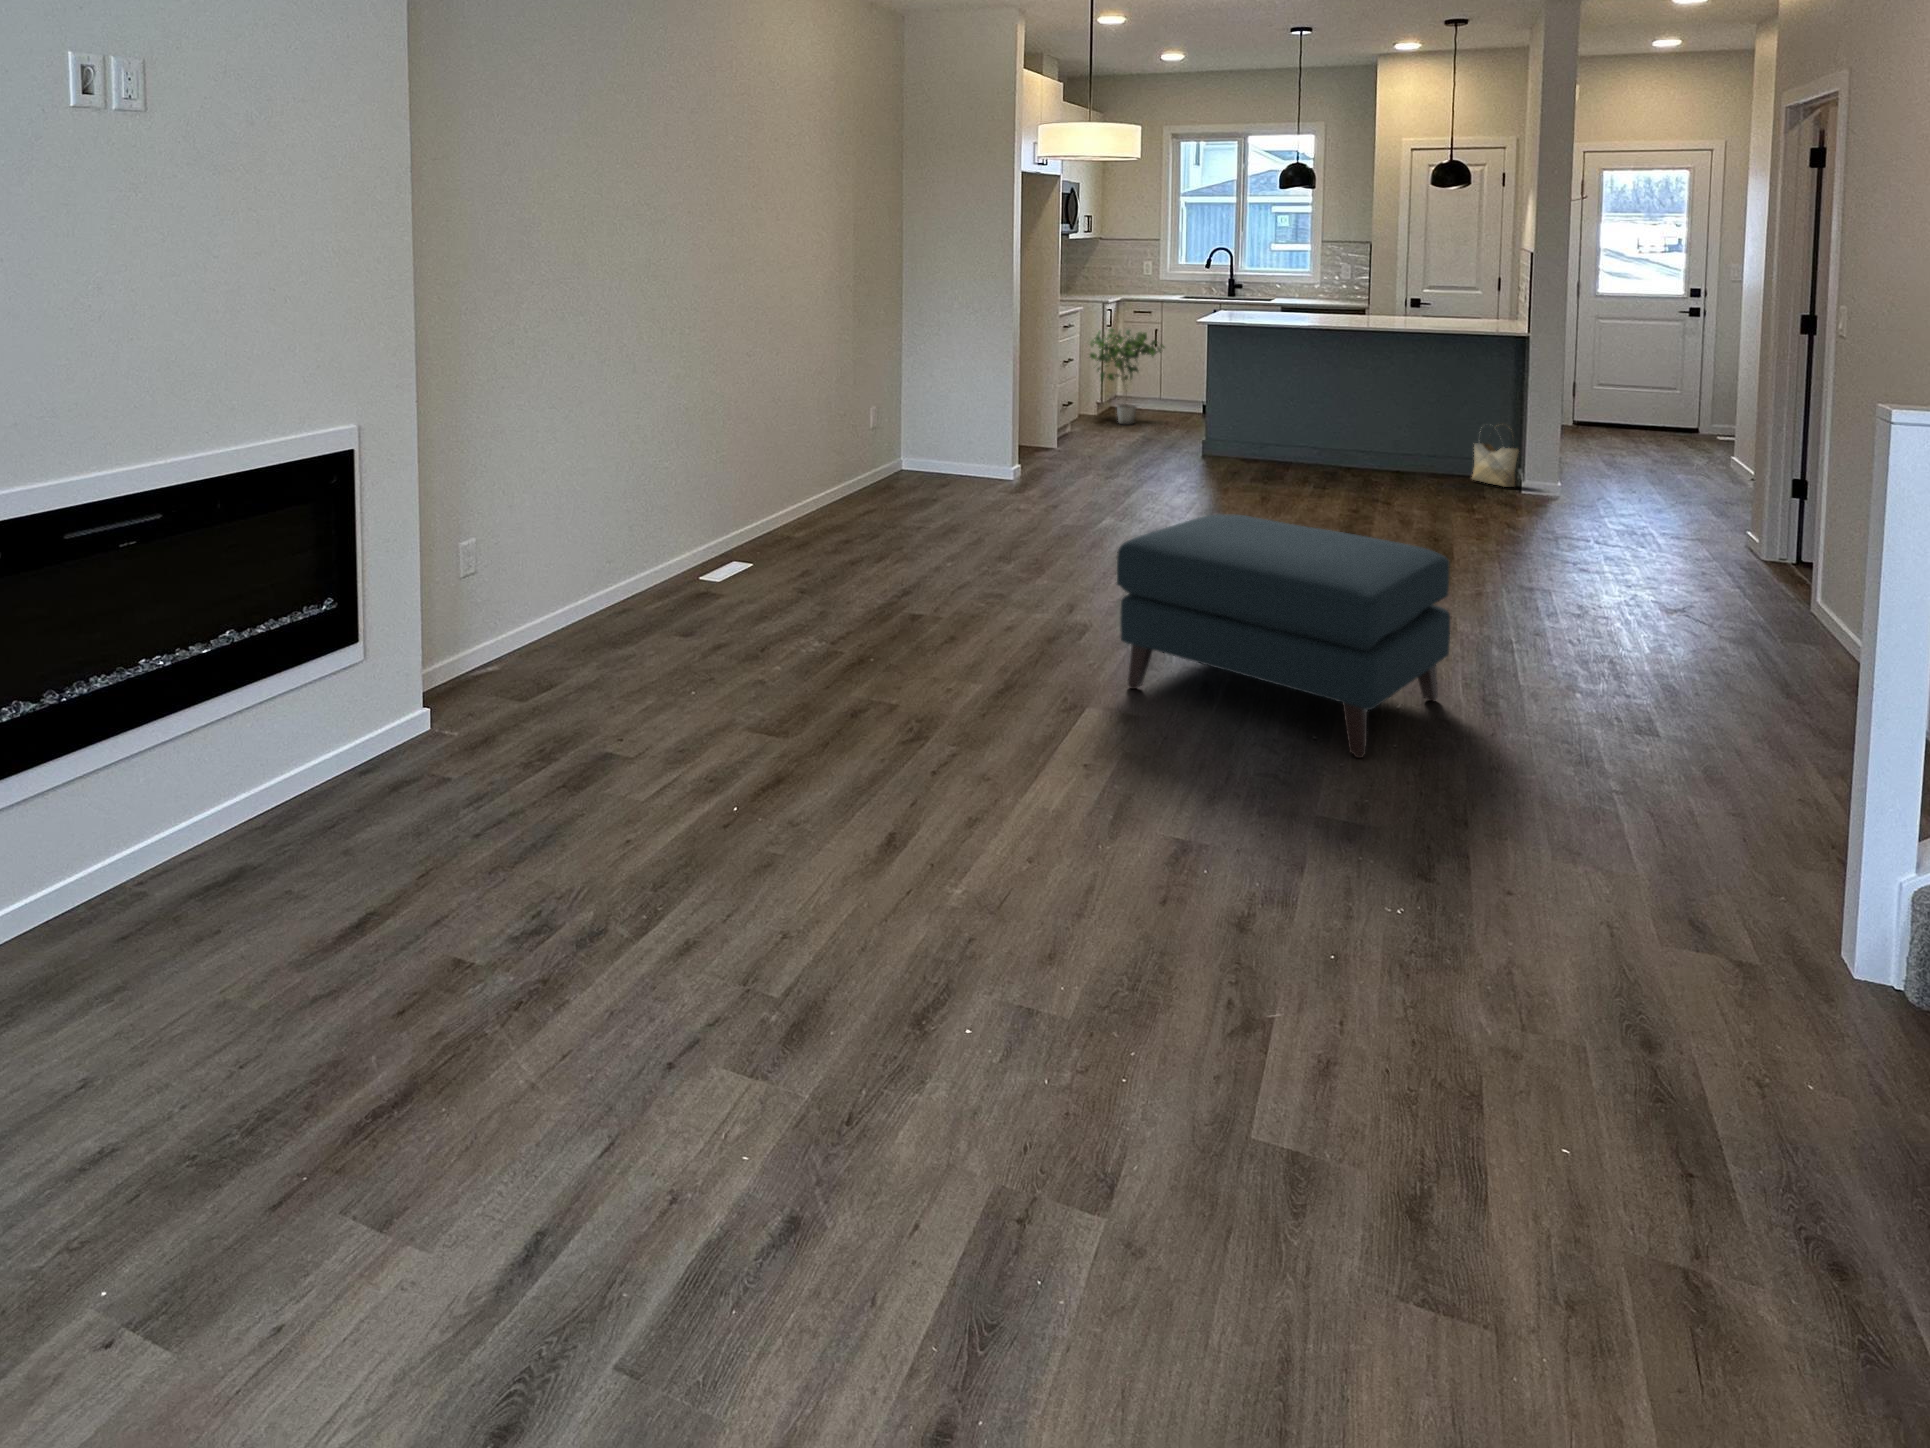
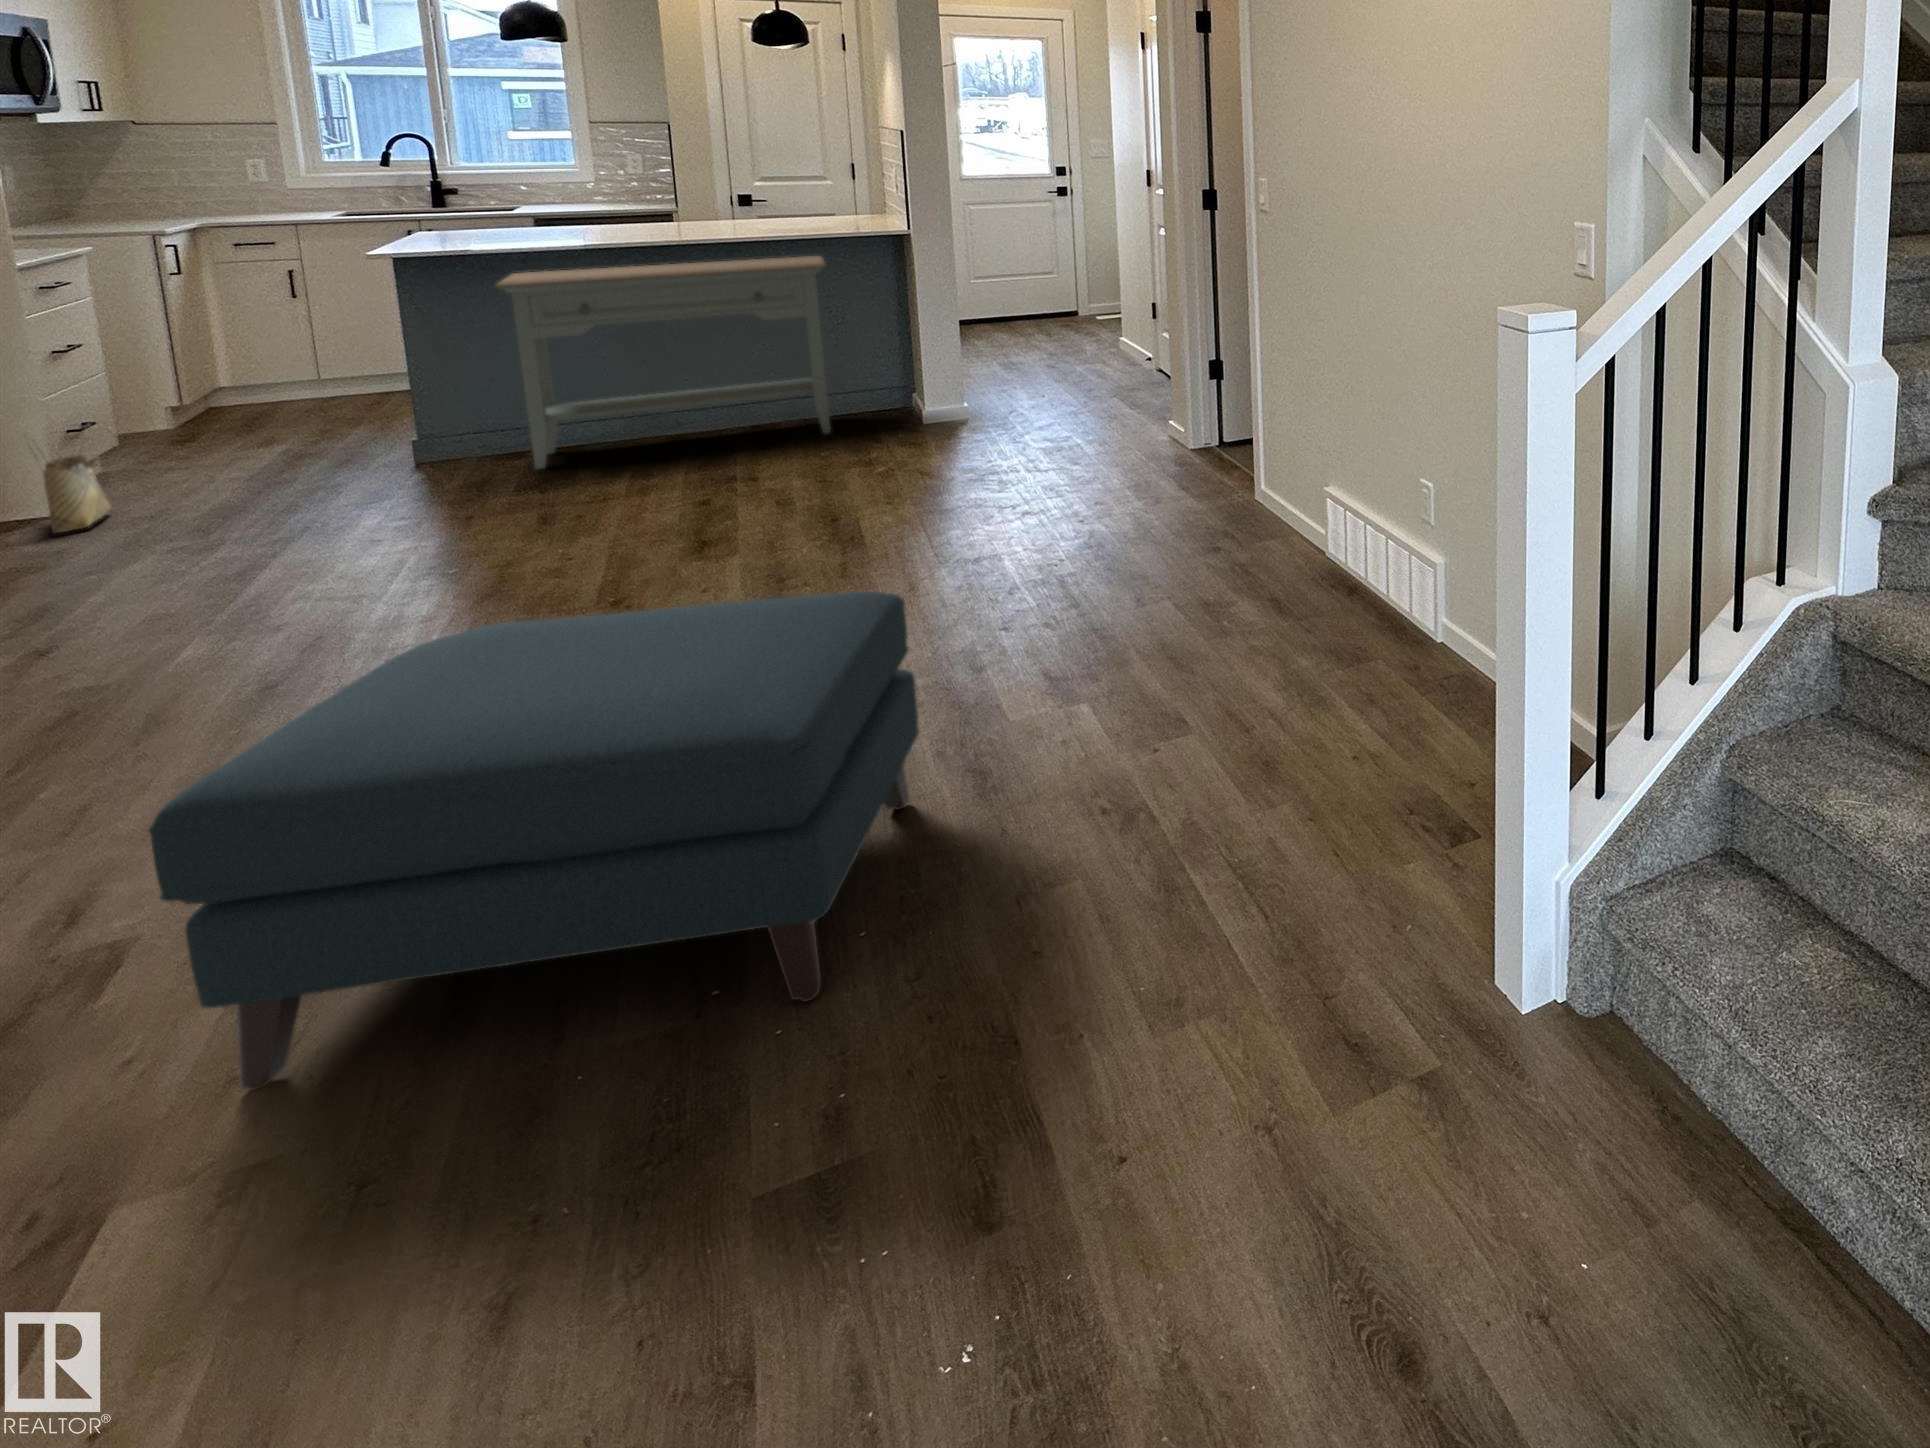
potted plant: present [1090,328,1164,425] -> none [123,277,313,437]
console table: none [1256,341,1459,487] -> present [496,256,831,469]
woven basket: present [1472,431,1519,487] -> present [25,425,111,533]

